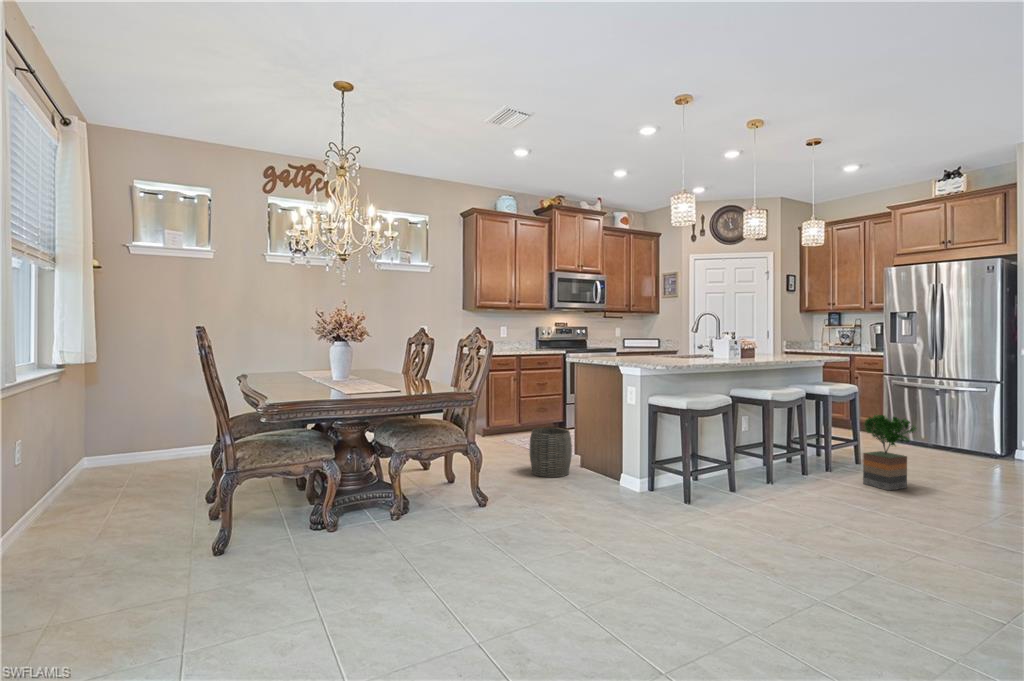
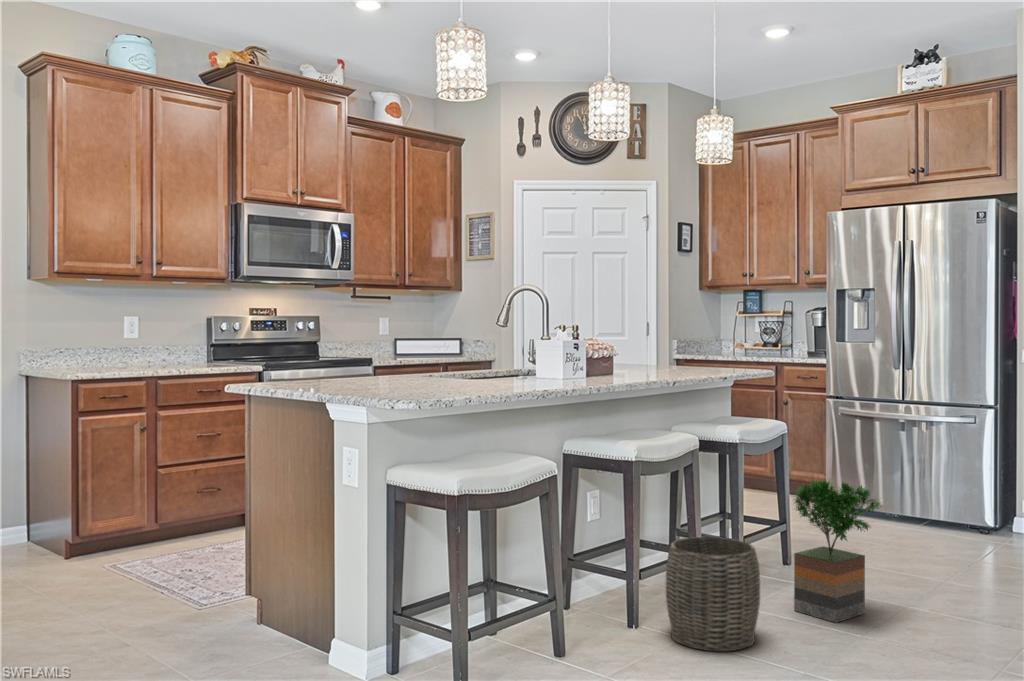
woven basket: present [530,428,572,477] -> present [666,537,760,651]

